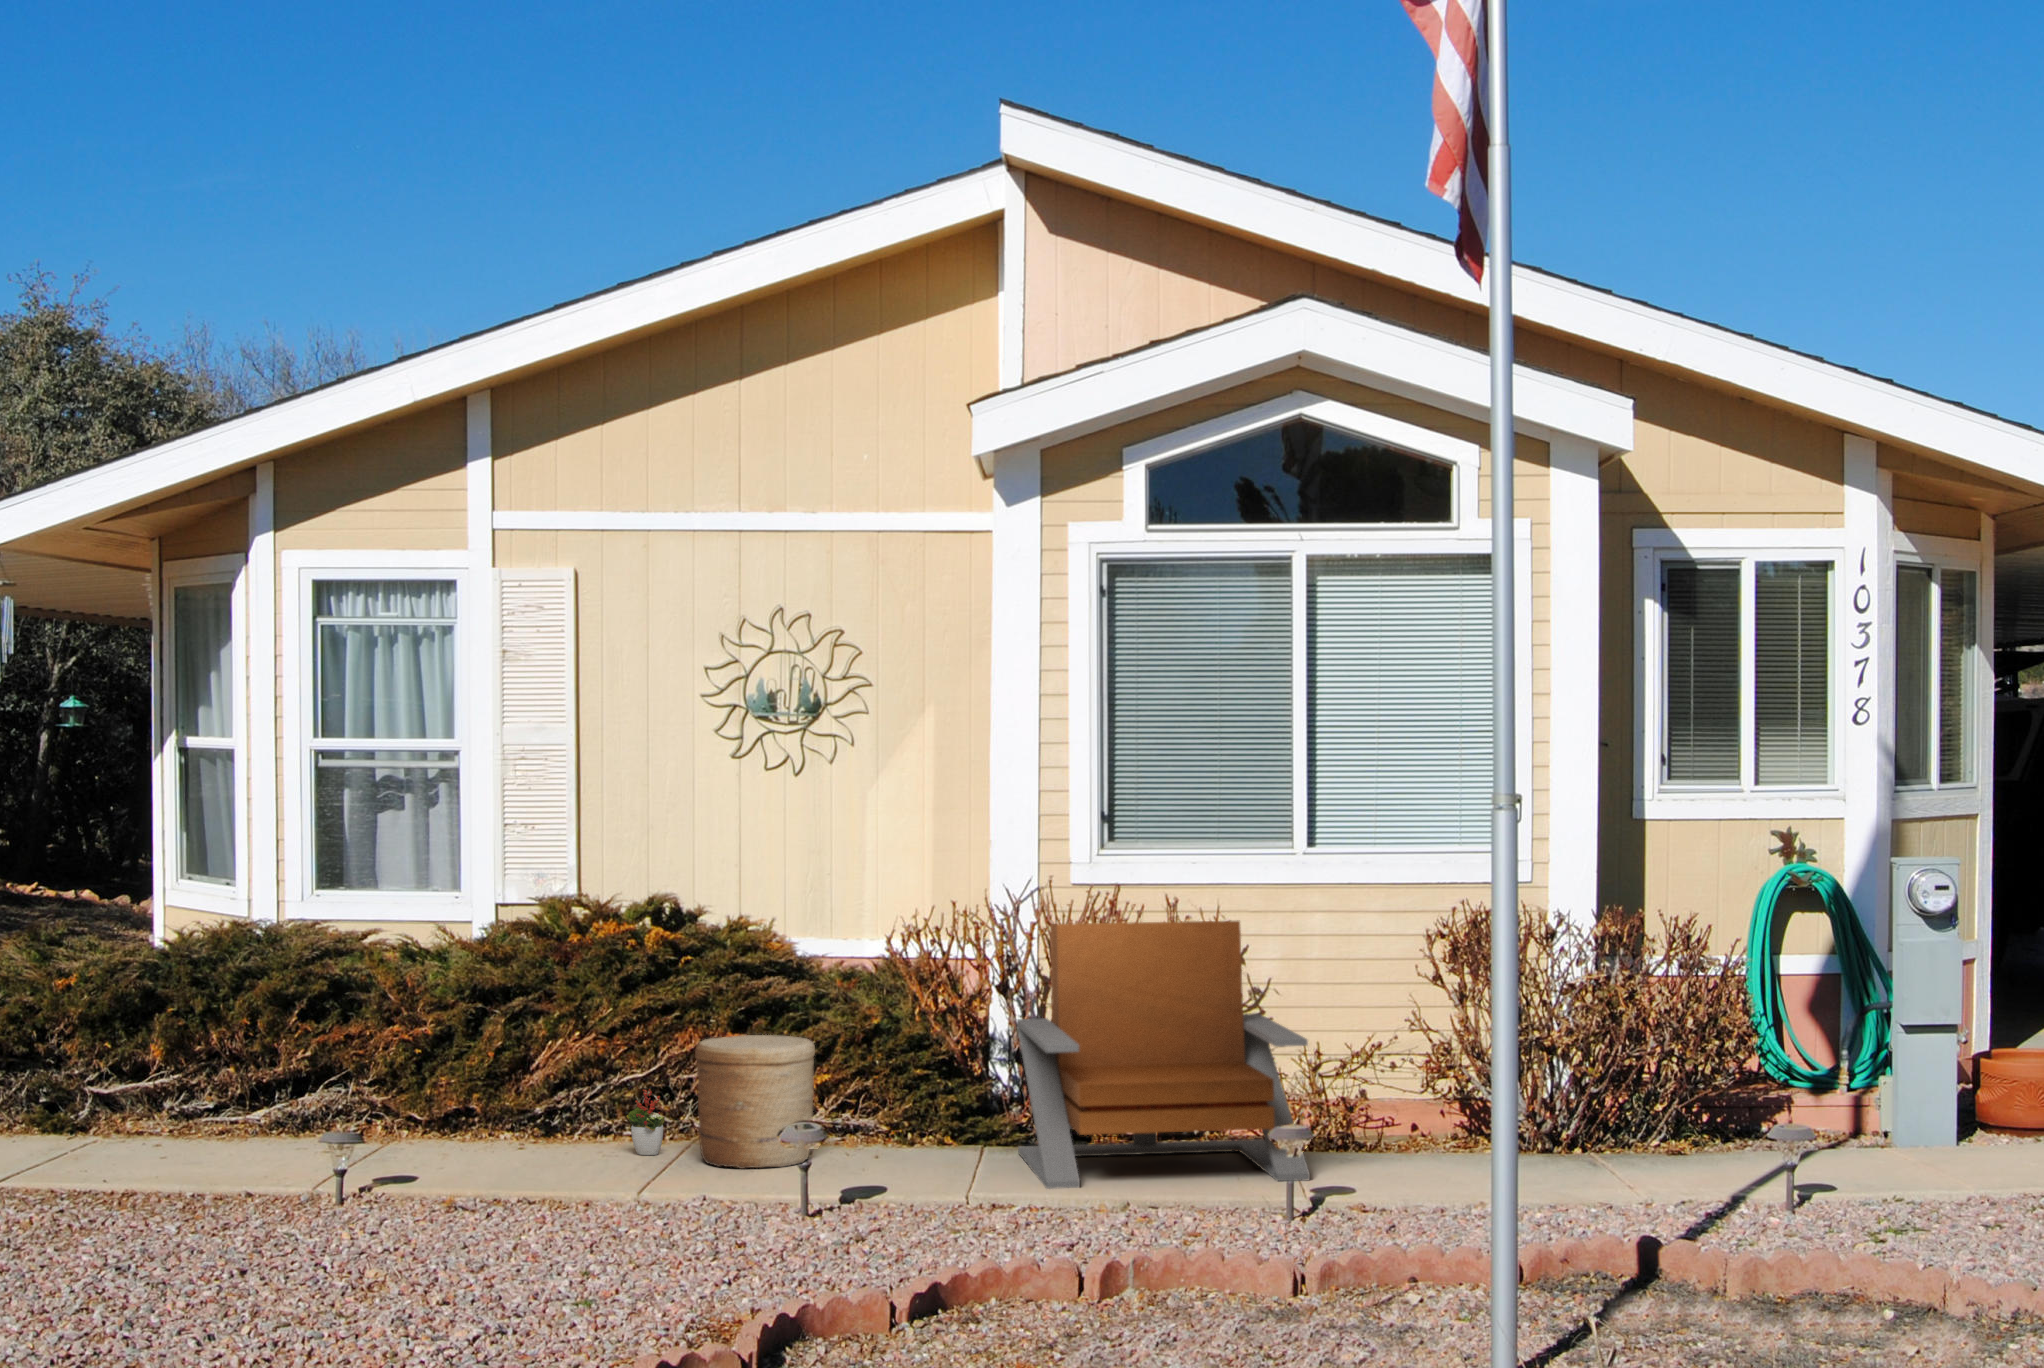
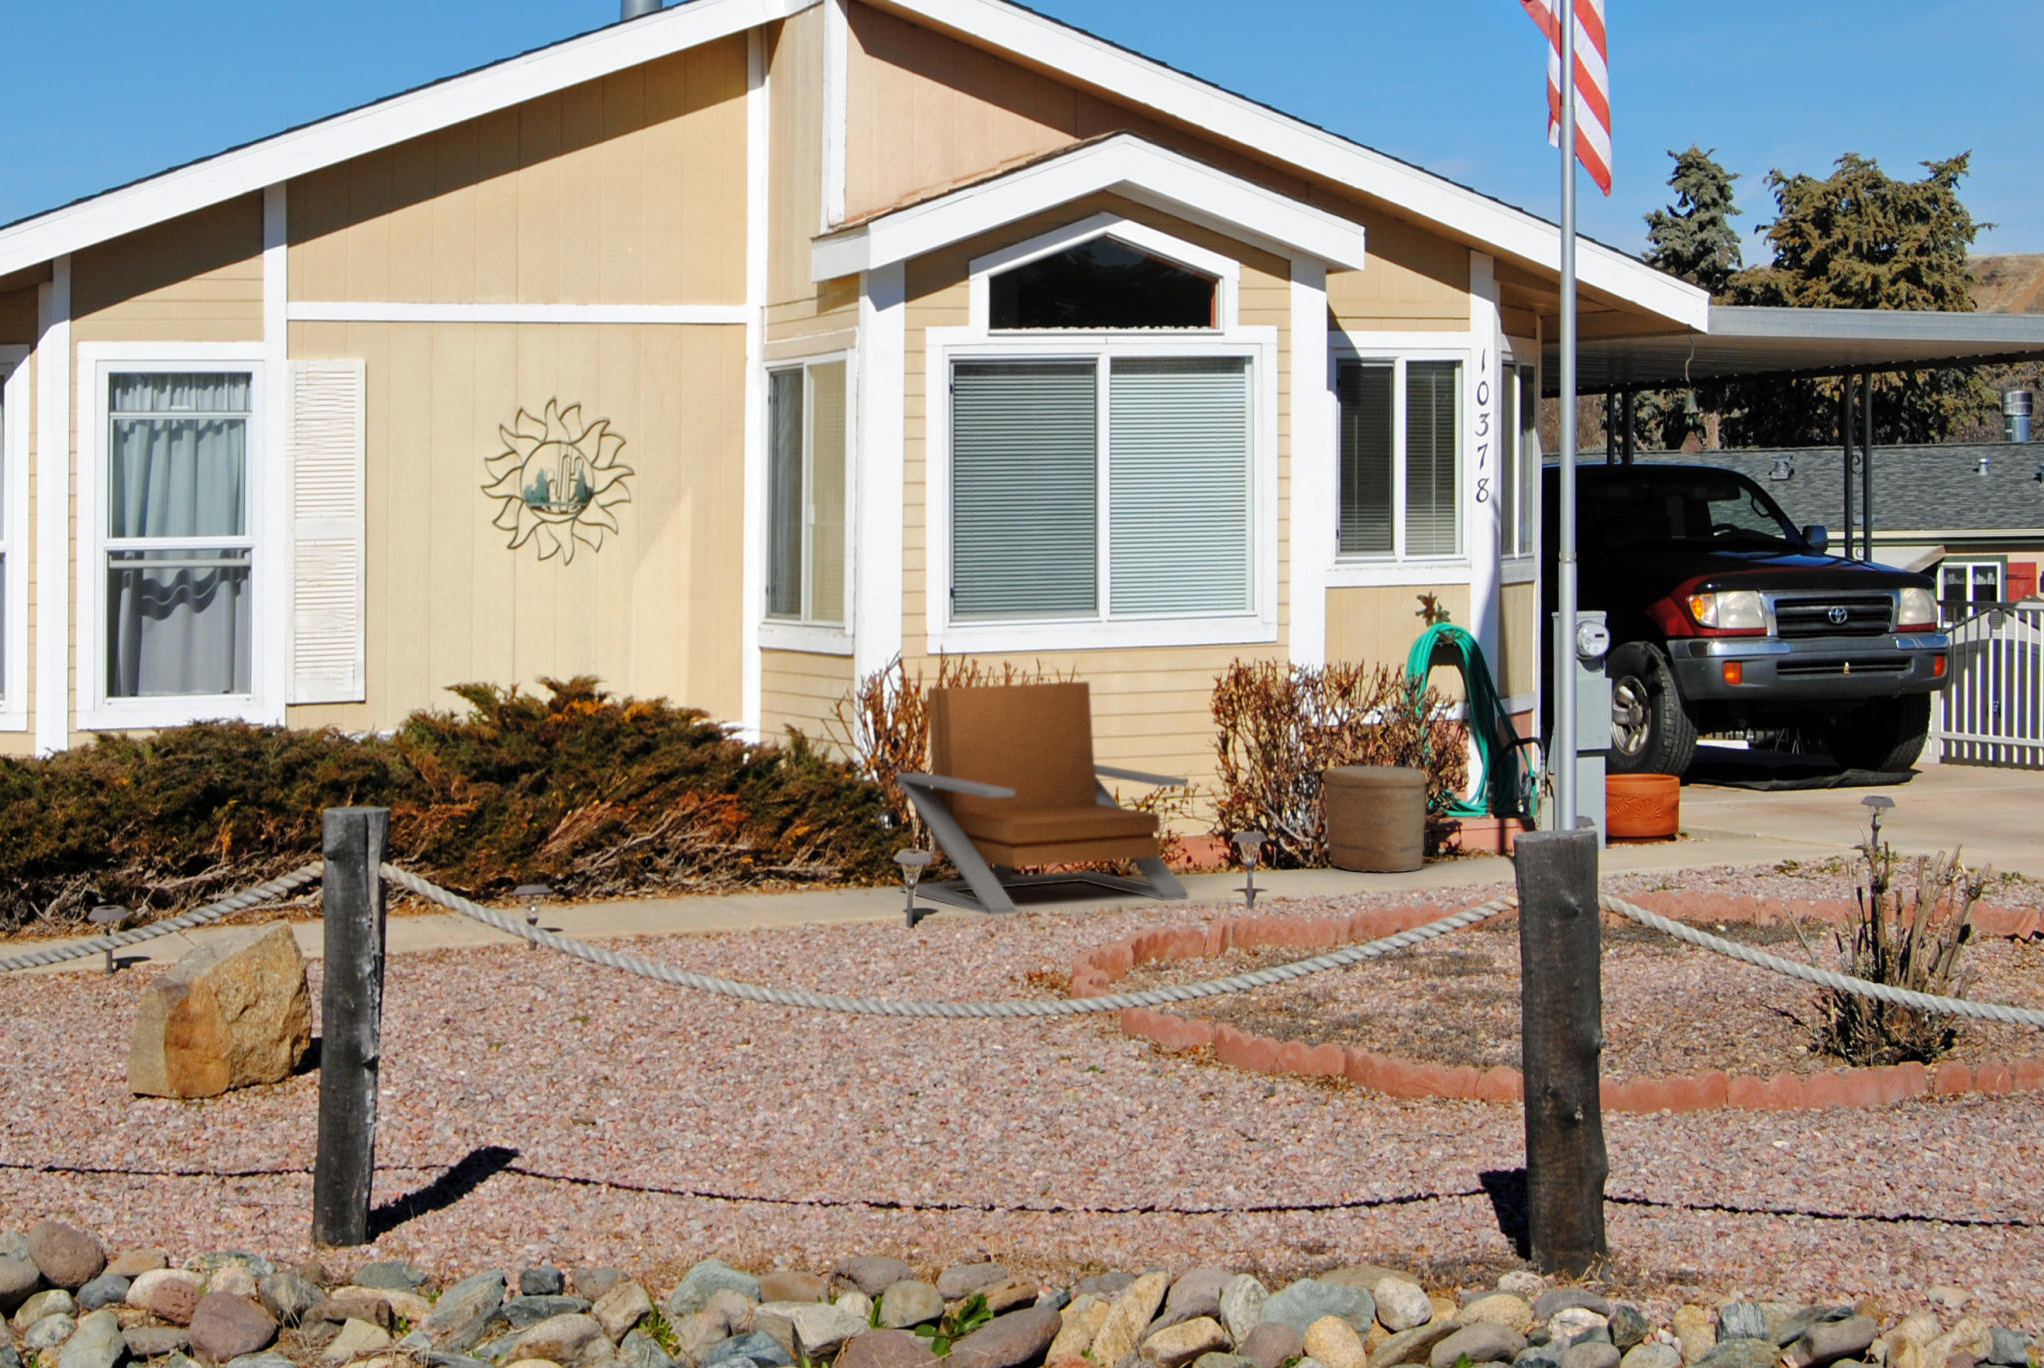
woven basket: present [695,1035,815,1169] -> present [1323,766,1426,873]
decorative plant: present [627,1089,665,1155] -> none [557,848,593,908]

